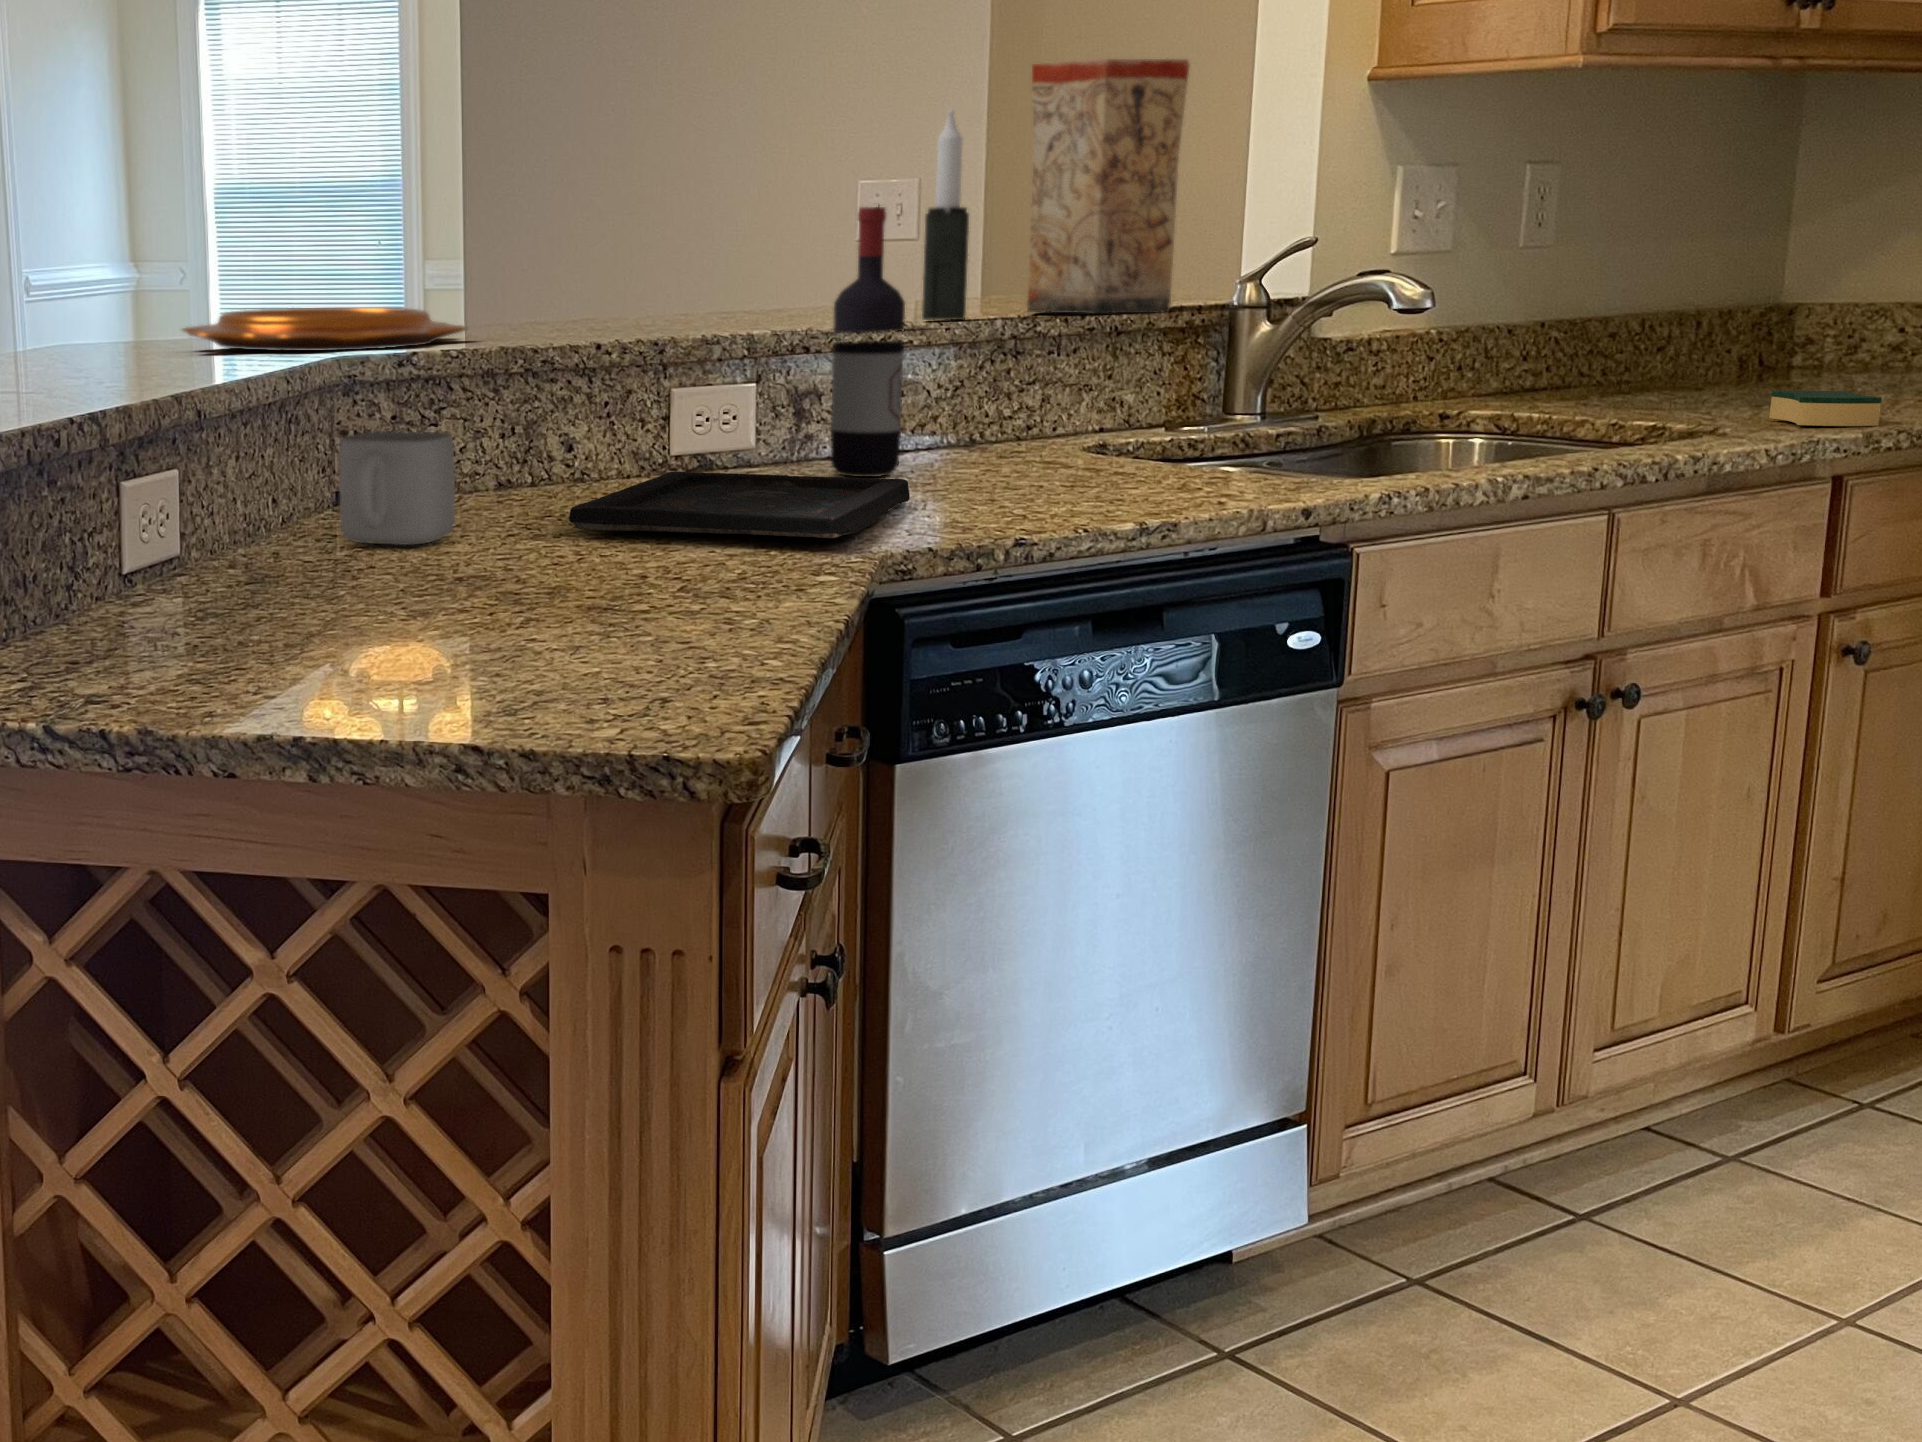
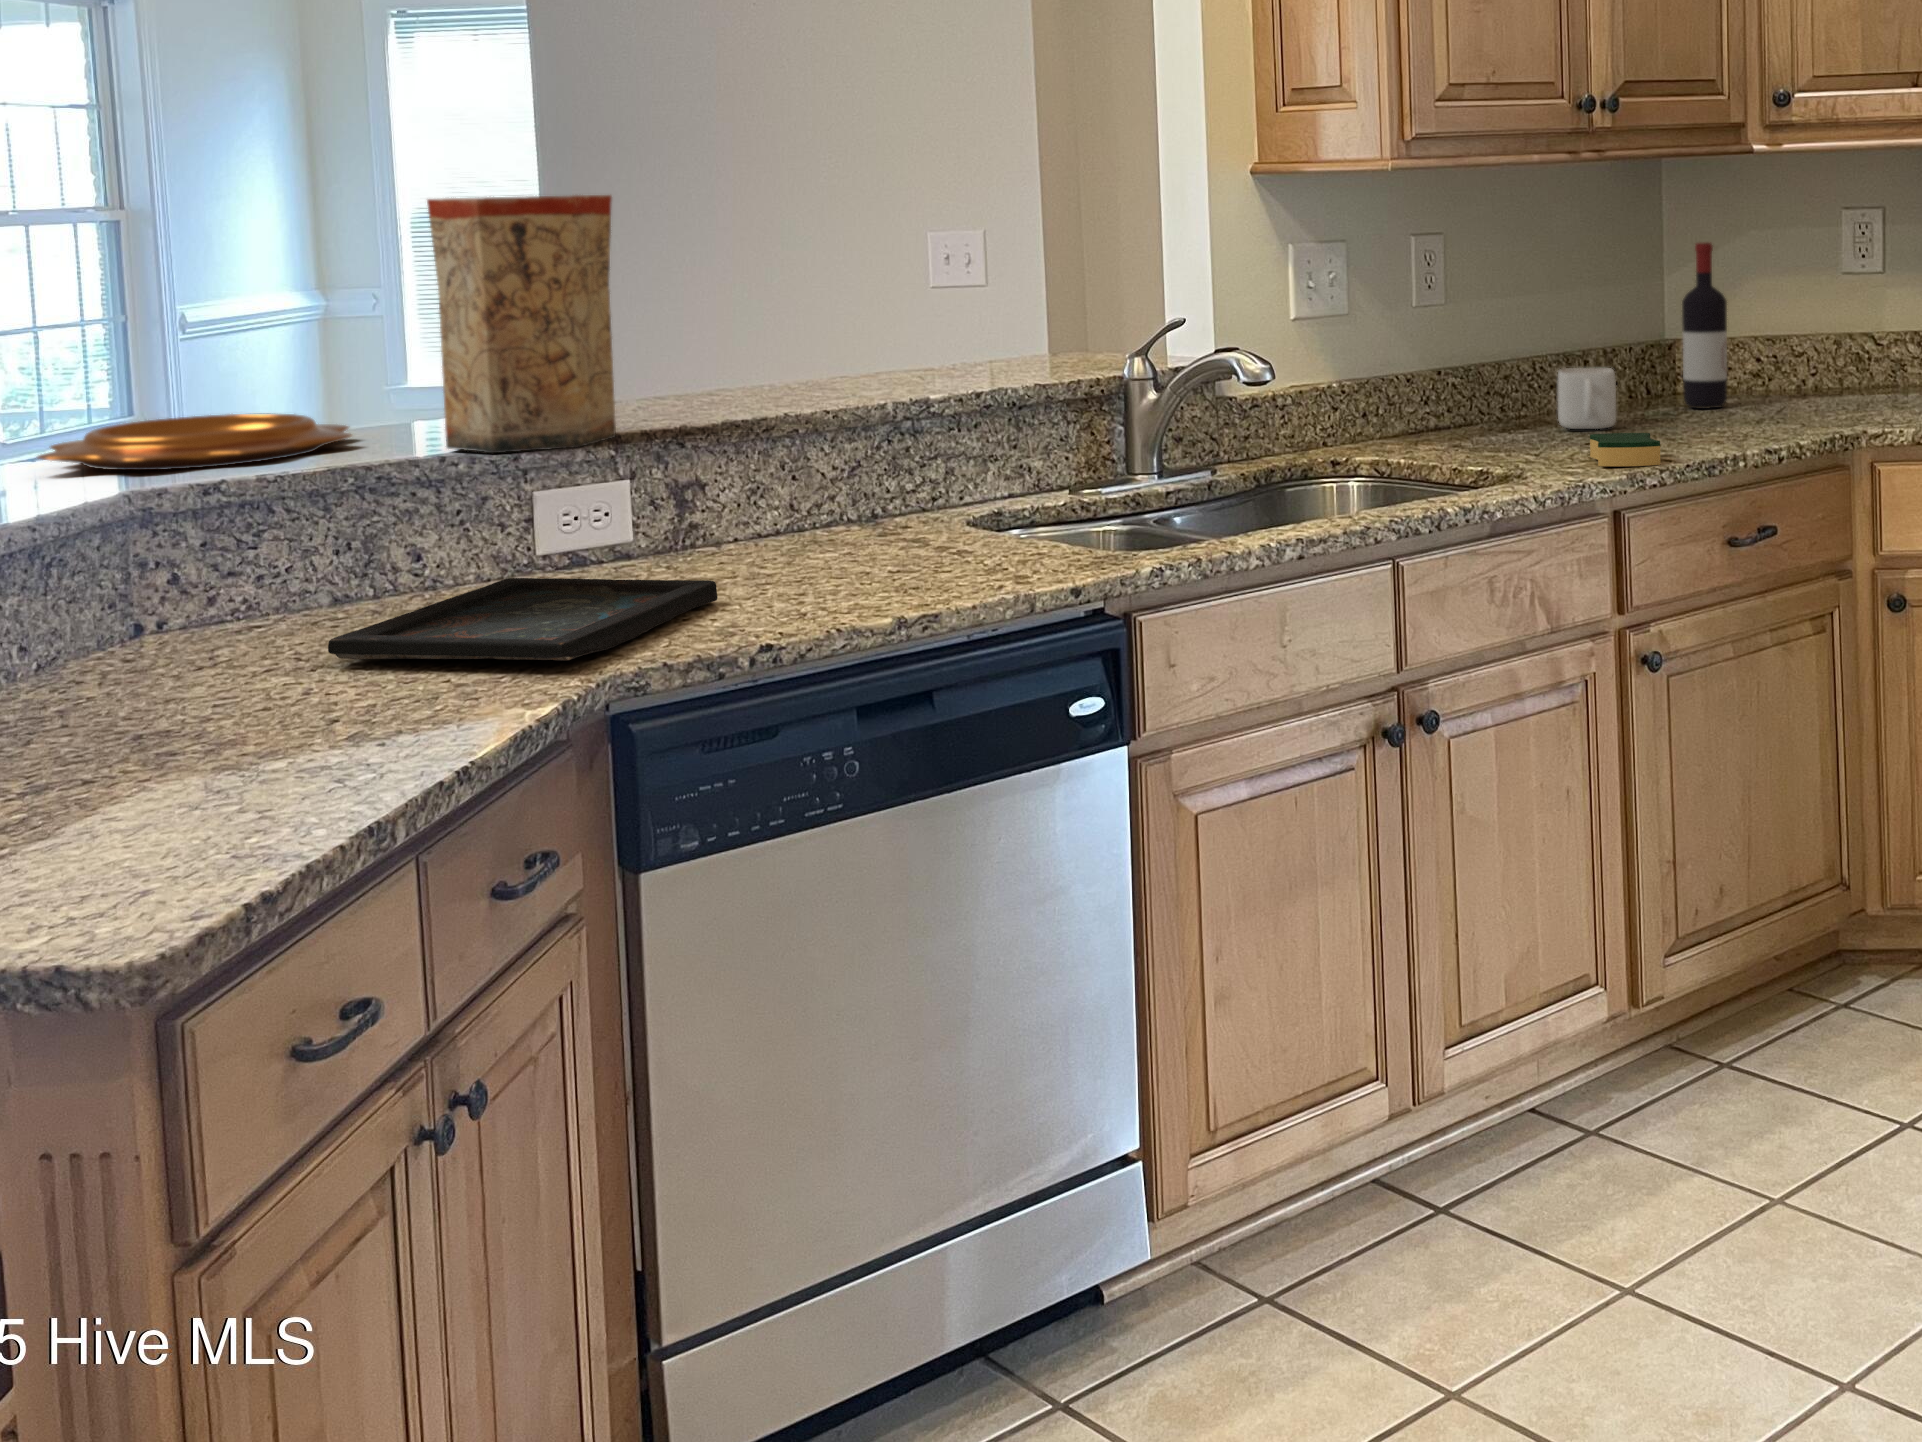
vase: present [1027,59,1189,314] -> present [427,195,616,453]
candle: present [922,109,969,320] -> none [803,222,850,411]
wine bottle: present [831,207,905,477] -> present [1682,242,1727,409]
mug: present [339,431,455,545] -> present [1558,368,1616,429]

